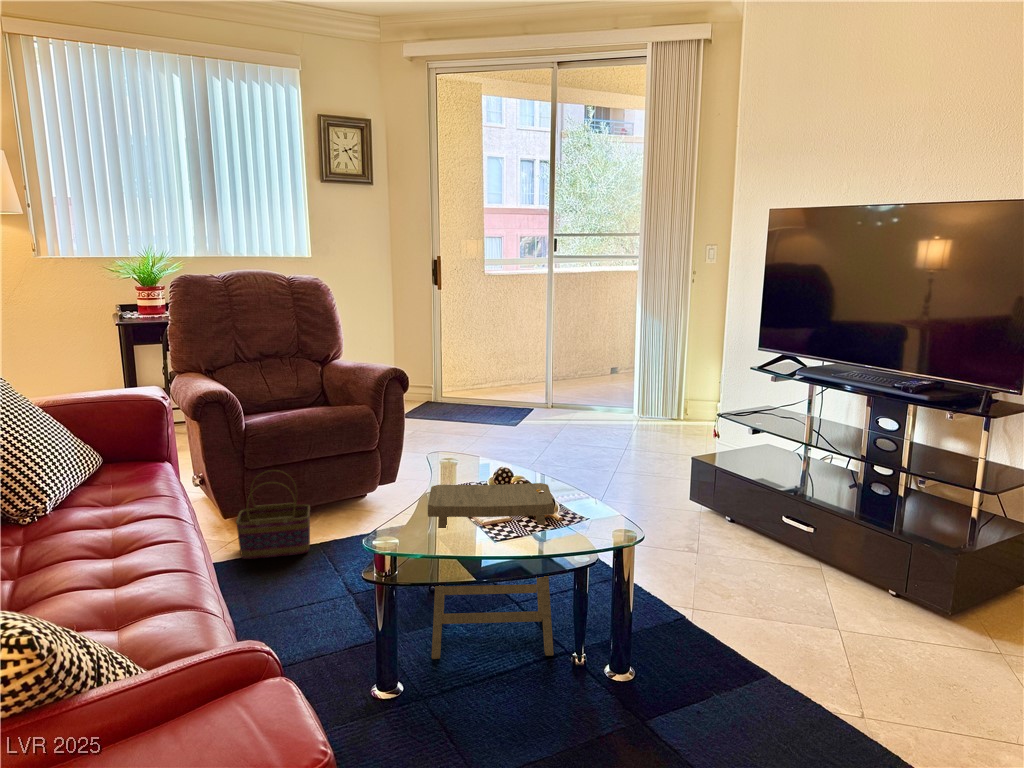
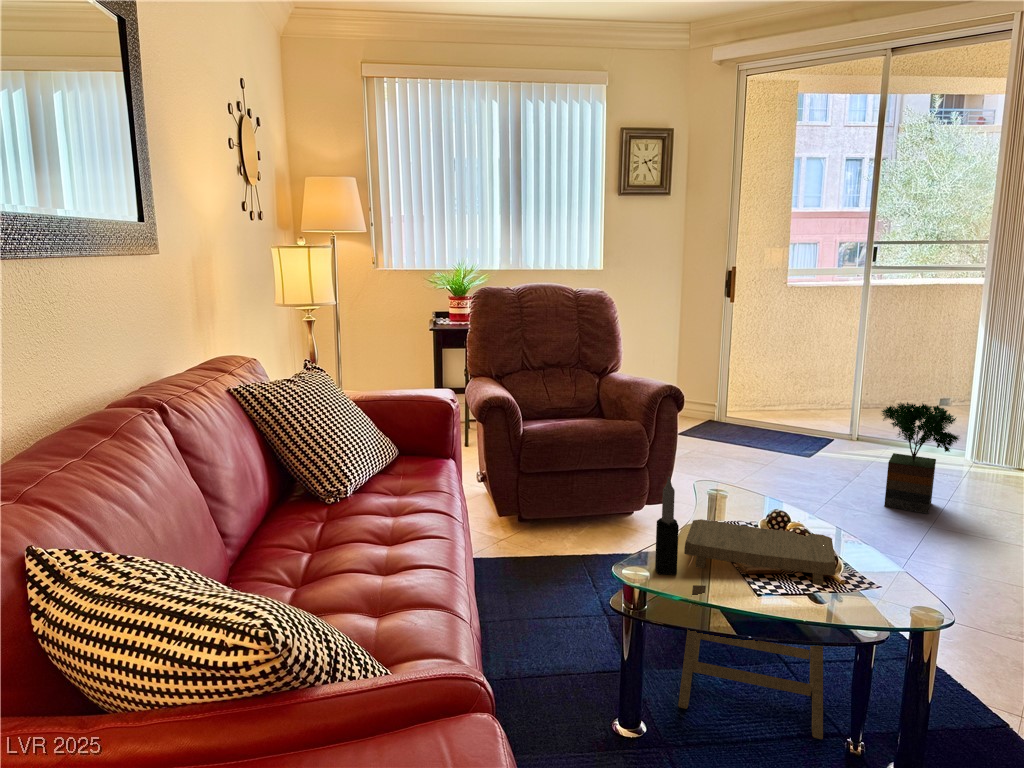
potted tree: none [570,370,631,463] -> present [882,402,959,514]
candle: none [401,447,423,539] -> present [655,477,679,575]
basket: present [236,470,310,559] -> none [506,477,576,564]

